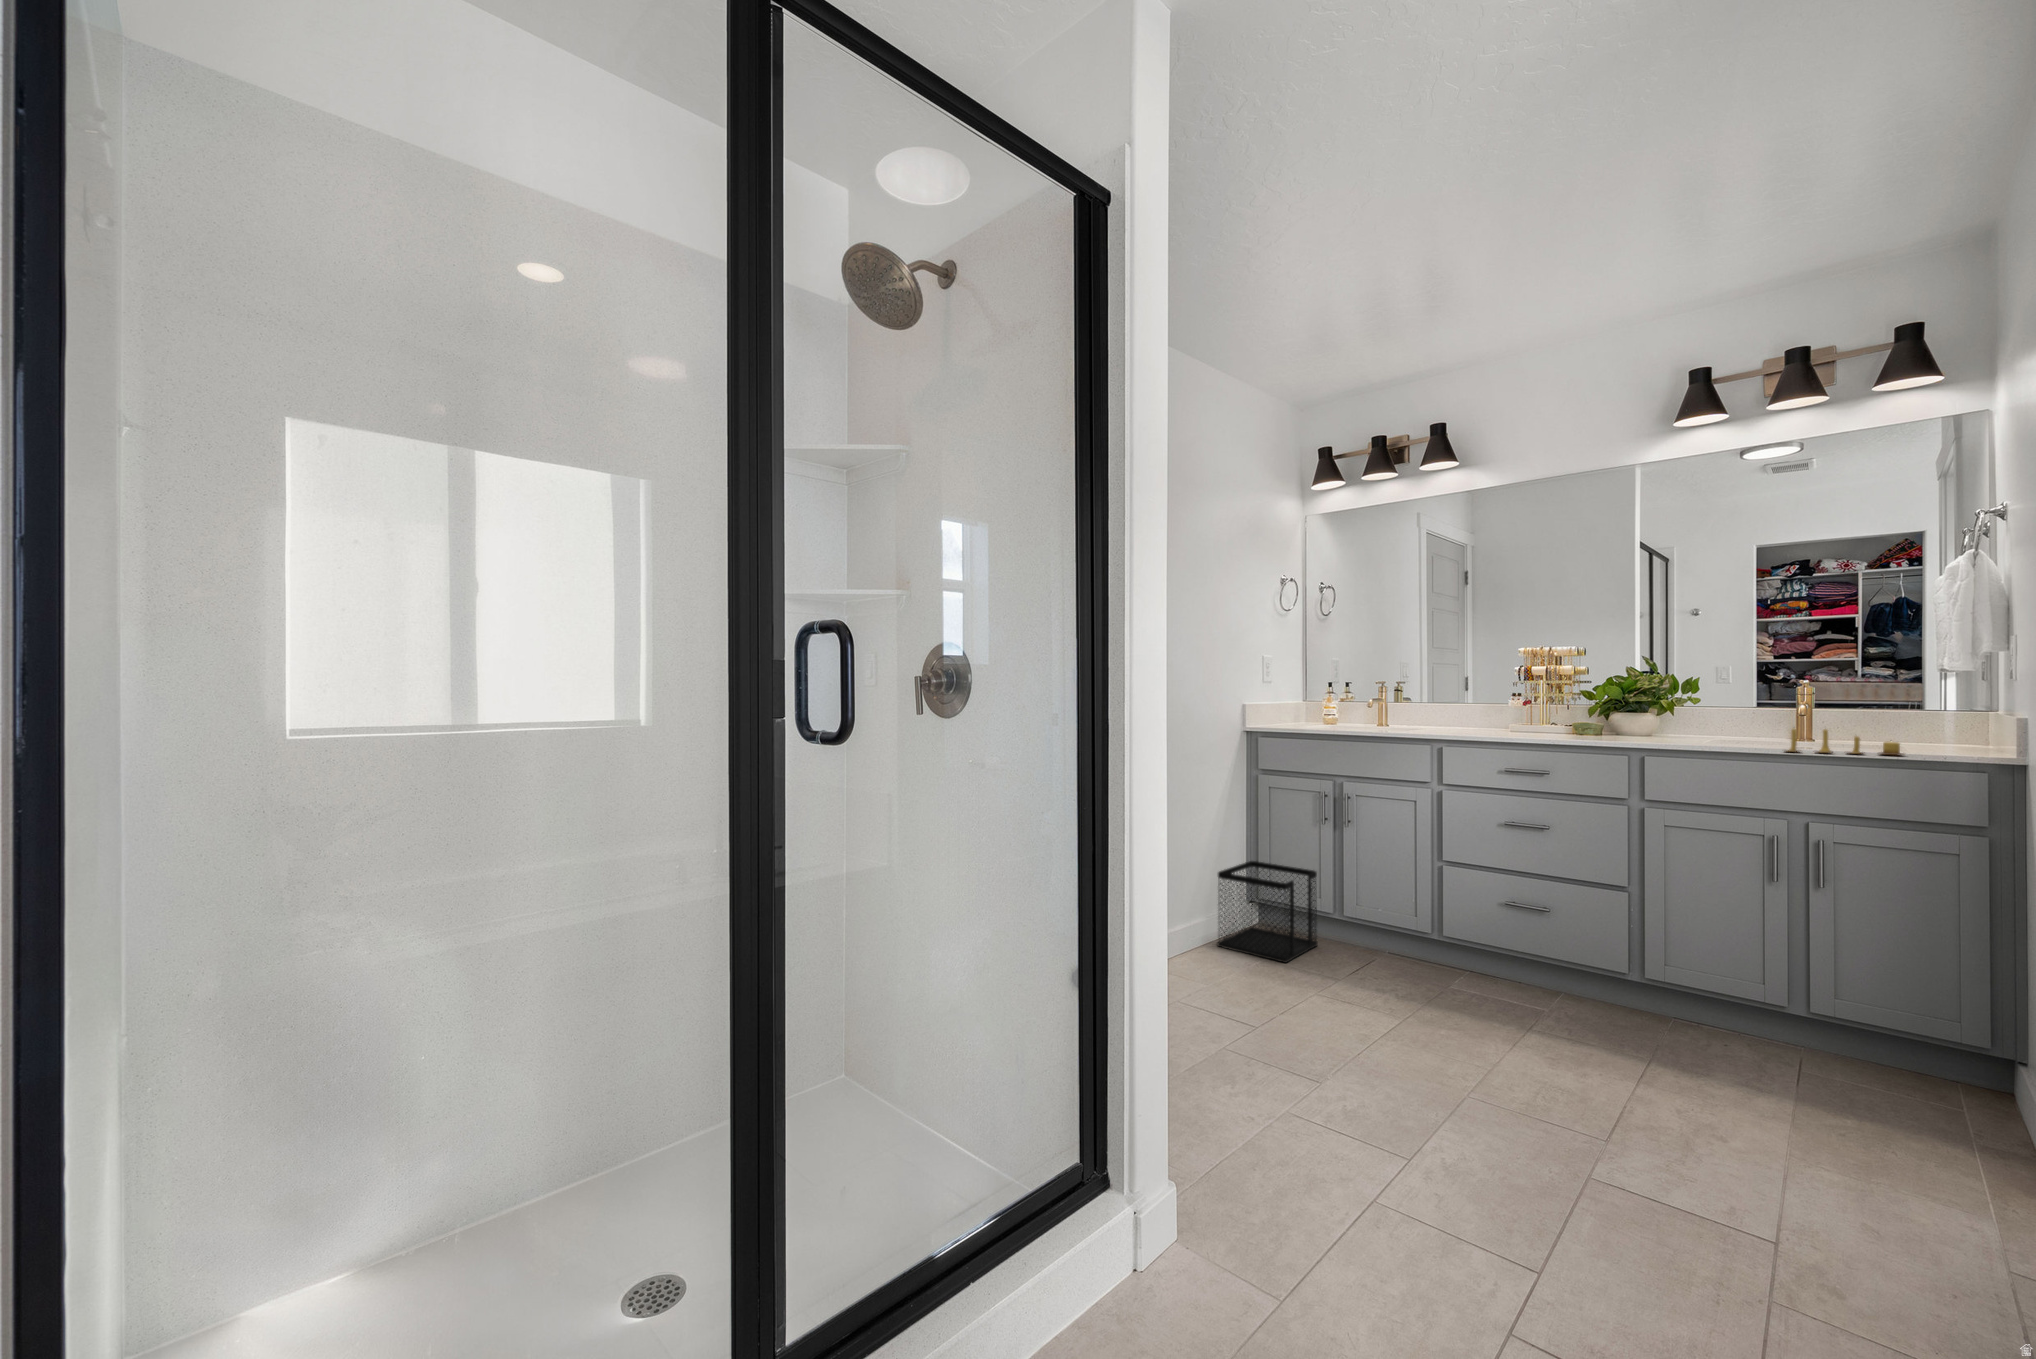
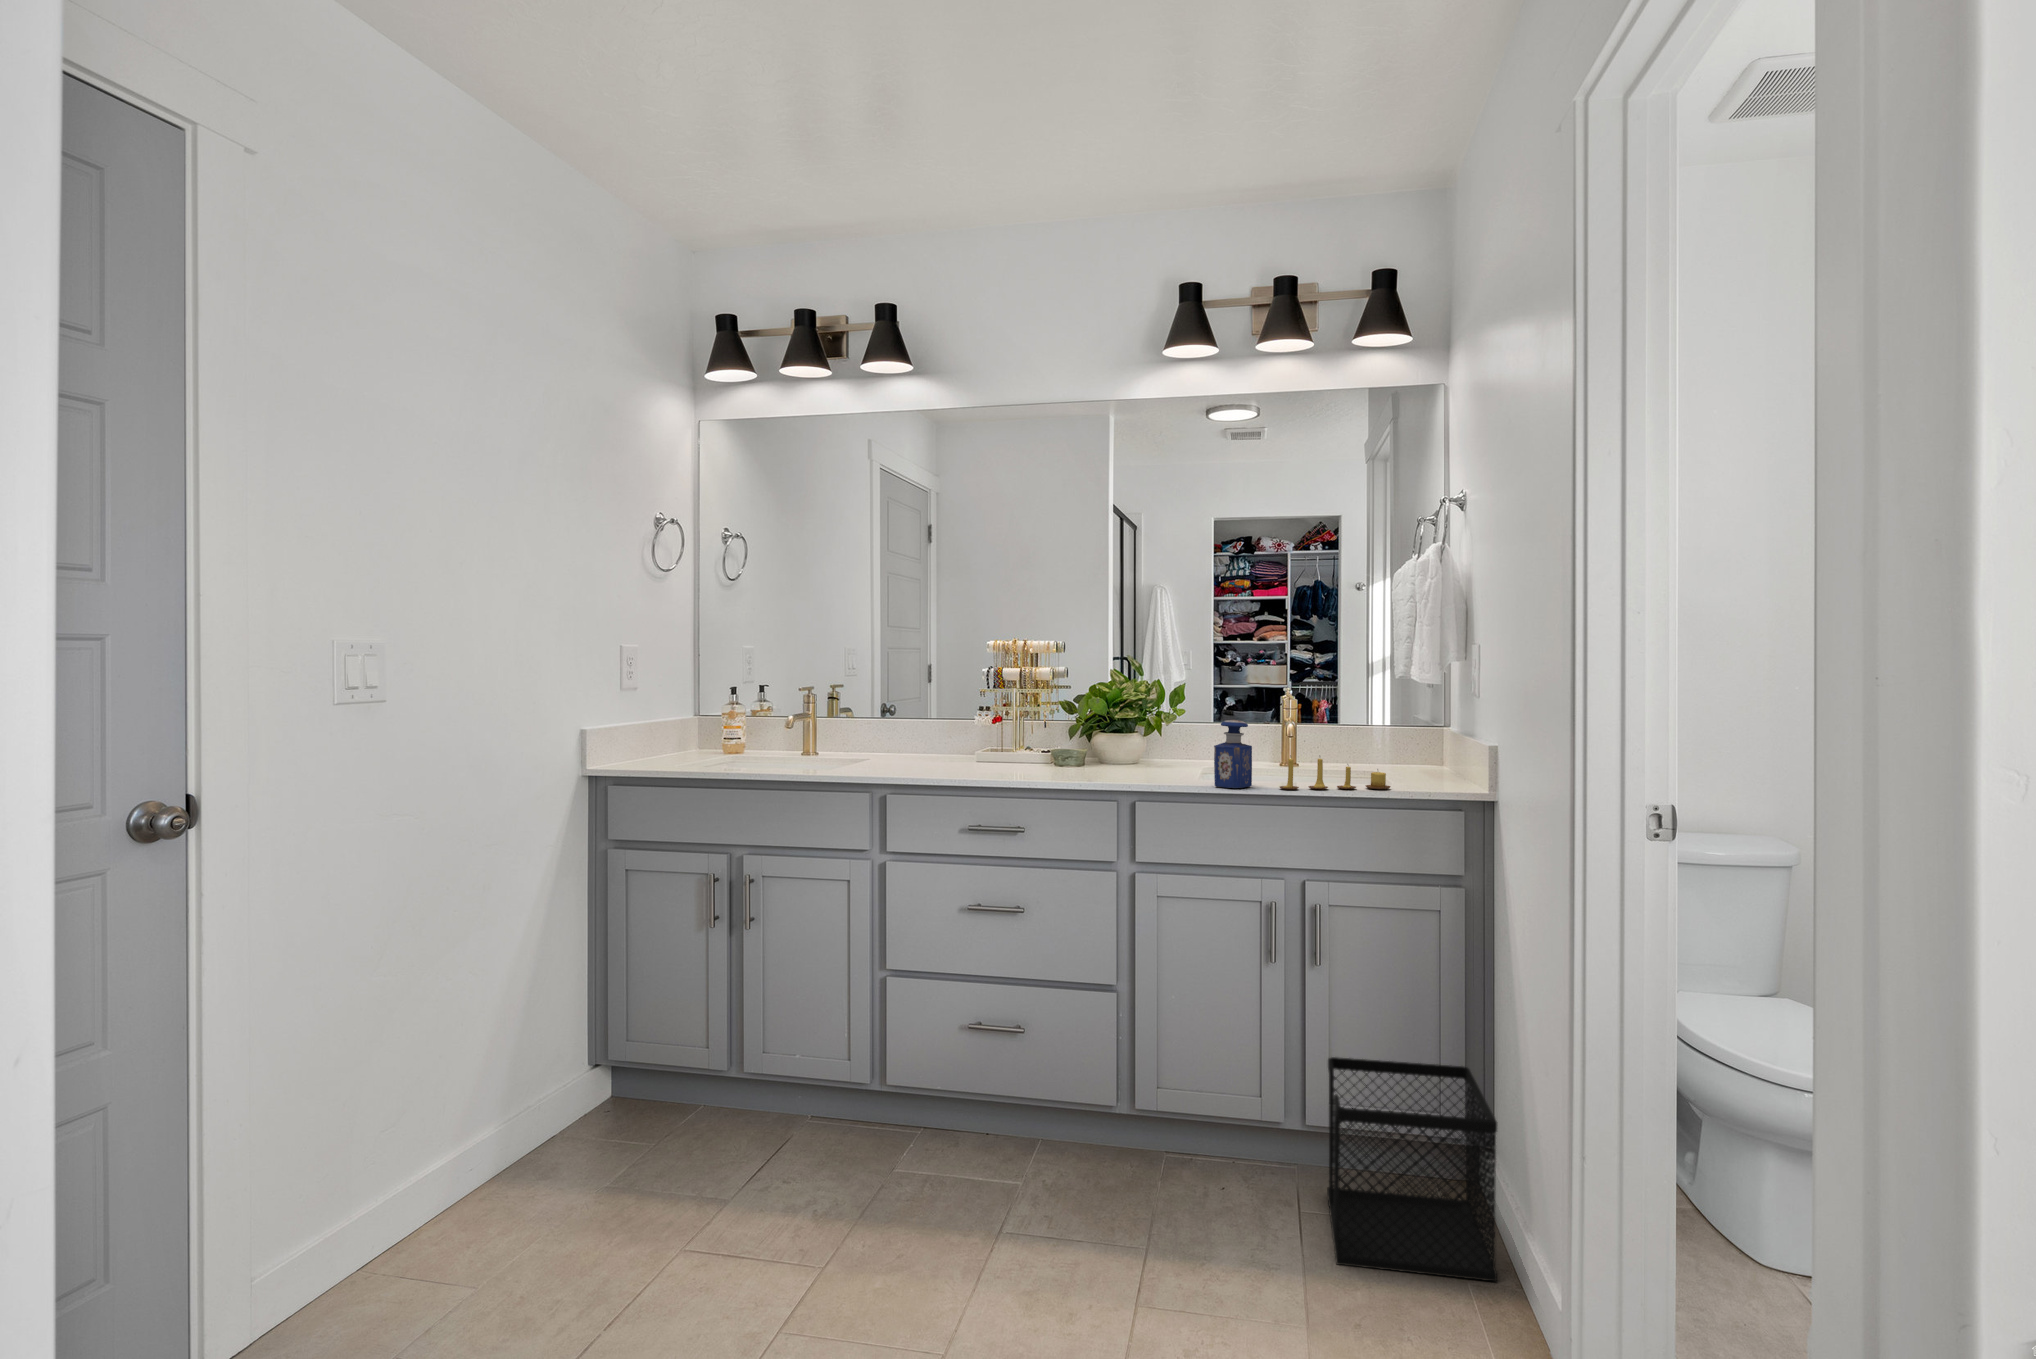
perfume bottle: none [1717,699,1755,750] -> present [1214,720,1252,788]
wastebasket: present [1217,861,1318,963] -> present [1327,1057,1497,1282]

